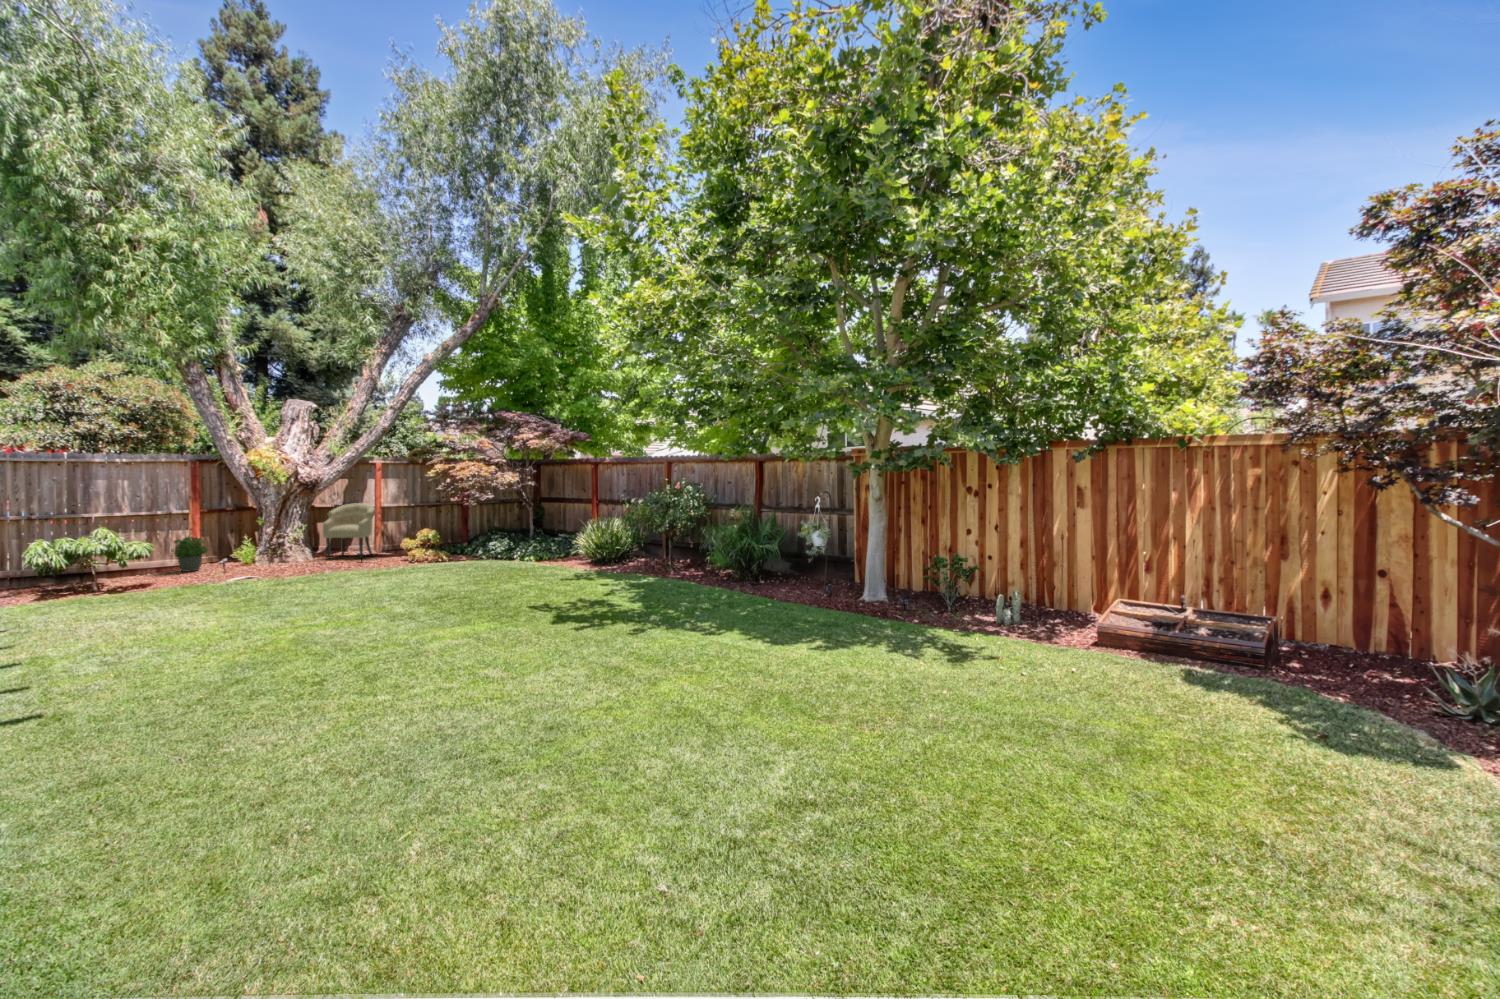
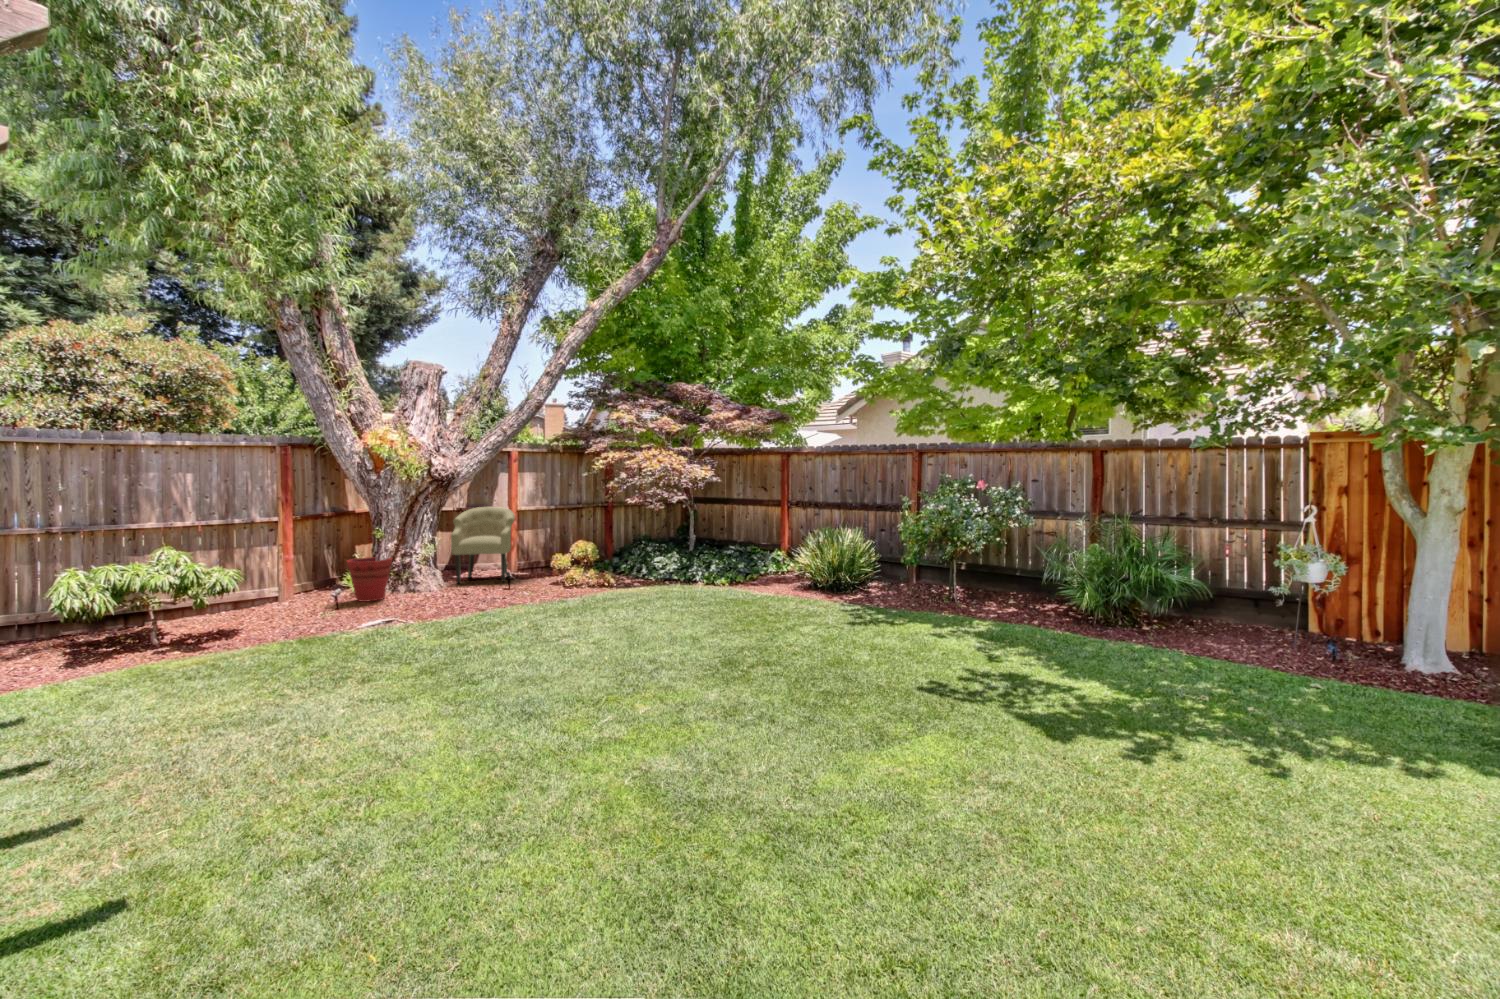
potted plant: present [172,536,208,572] -> none [254,555,309,610]
bucket: none [236,538,270,568] -> present [347,557,392,602]

